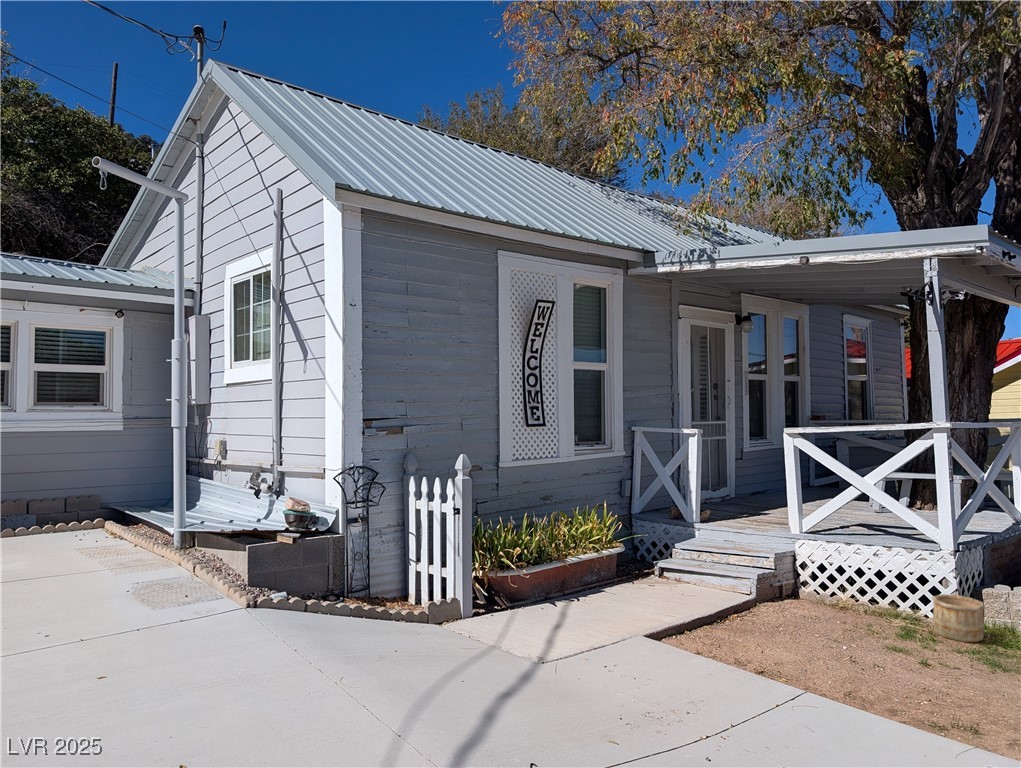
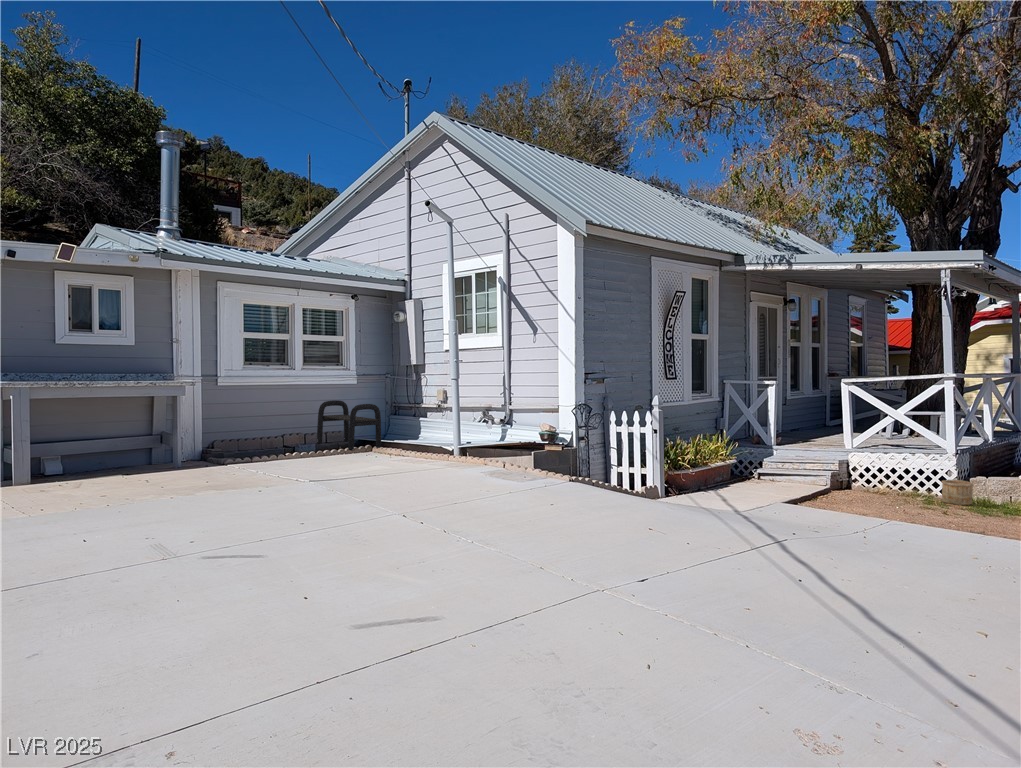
bench: none [48,453,128,526] -> present [317,400,381,450]

